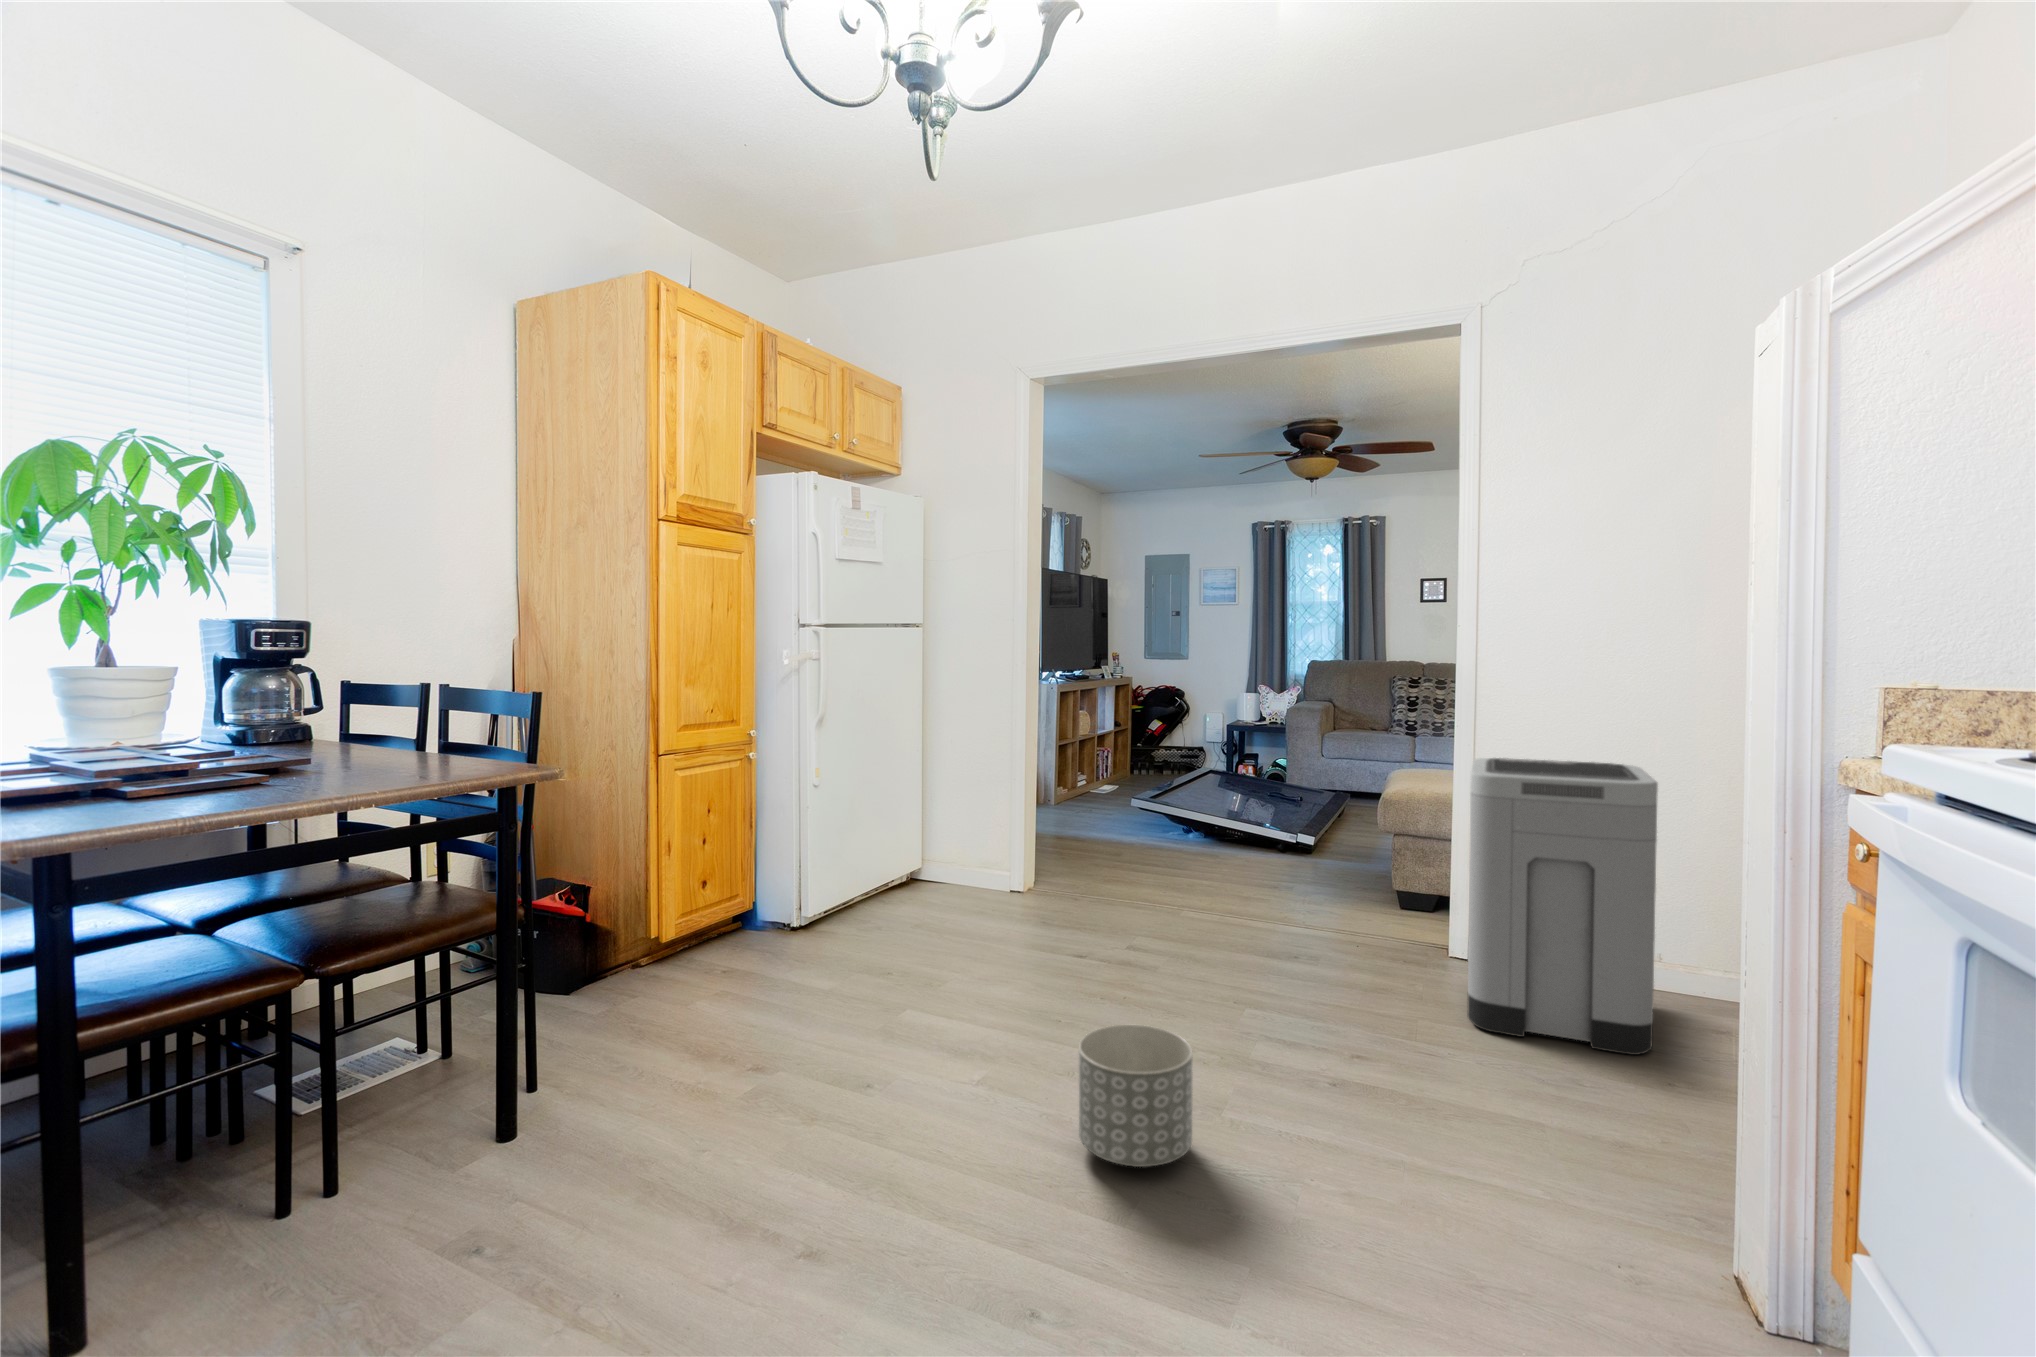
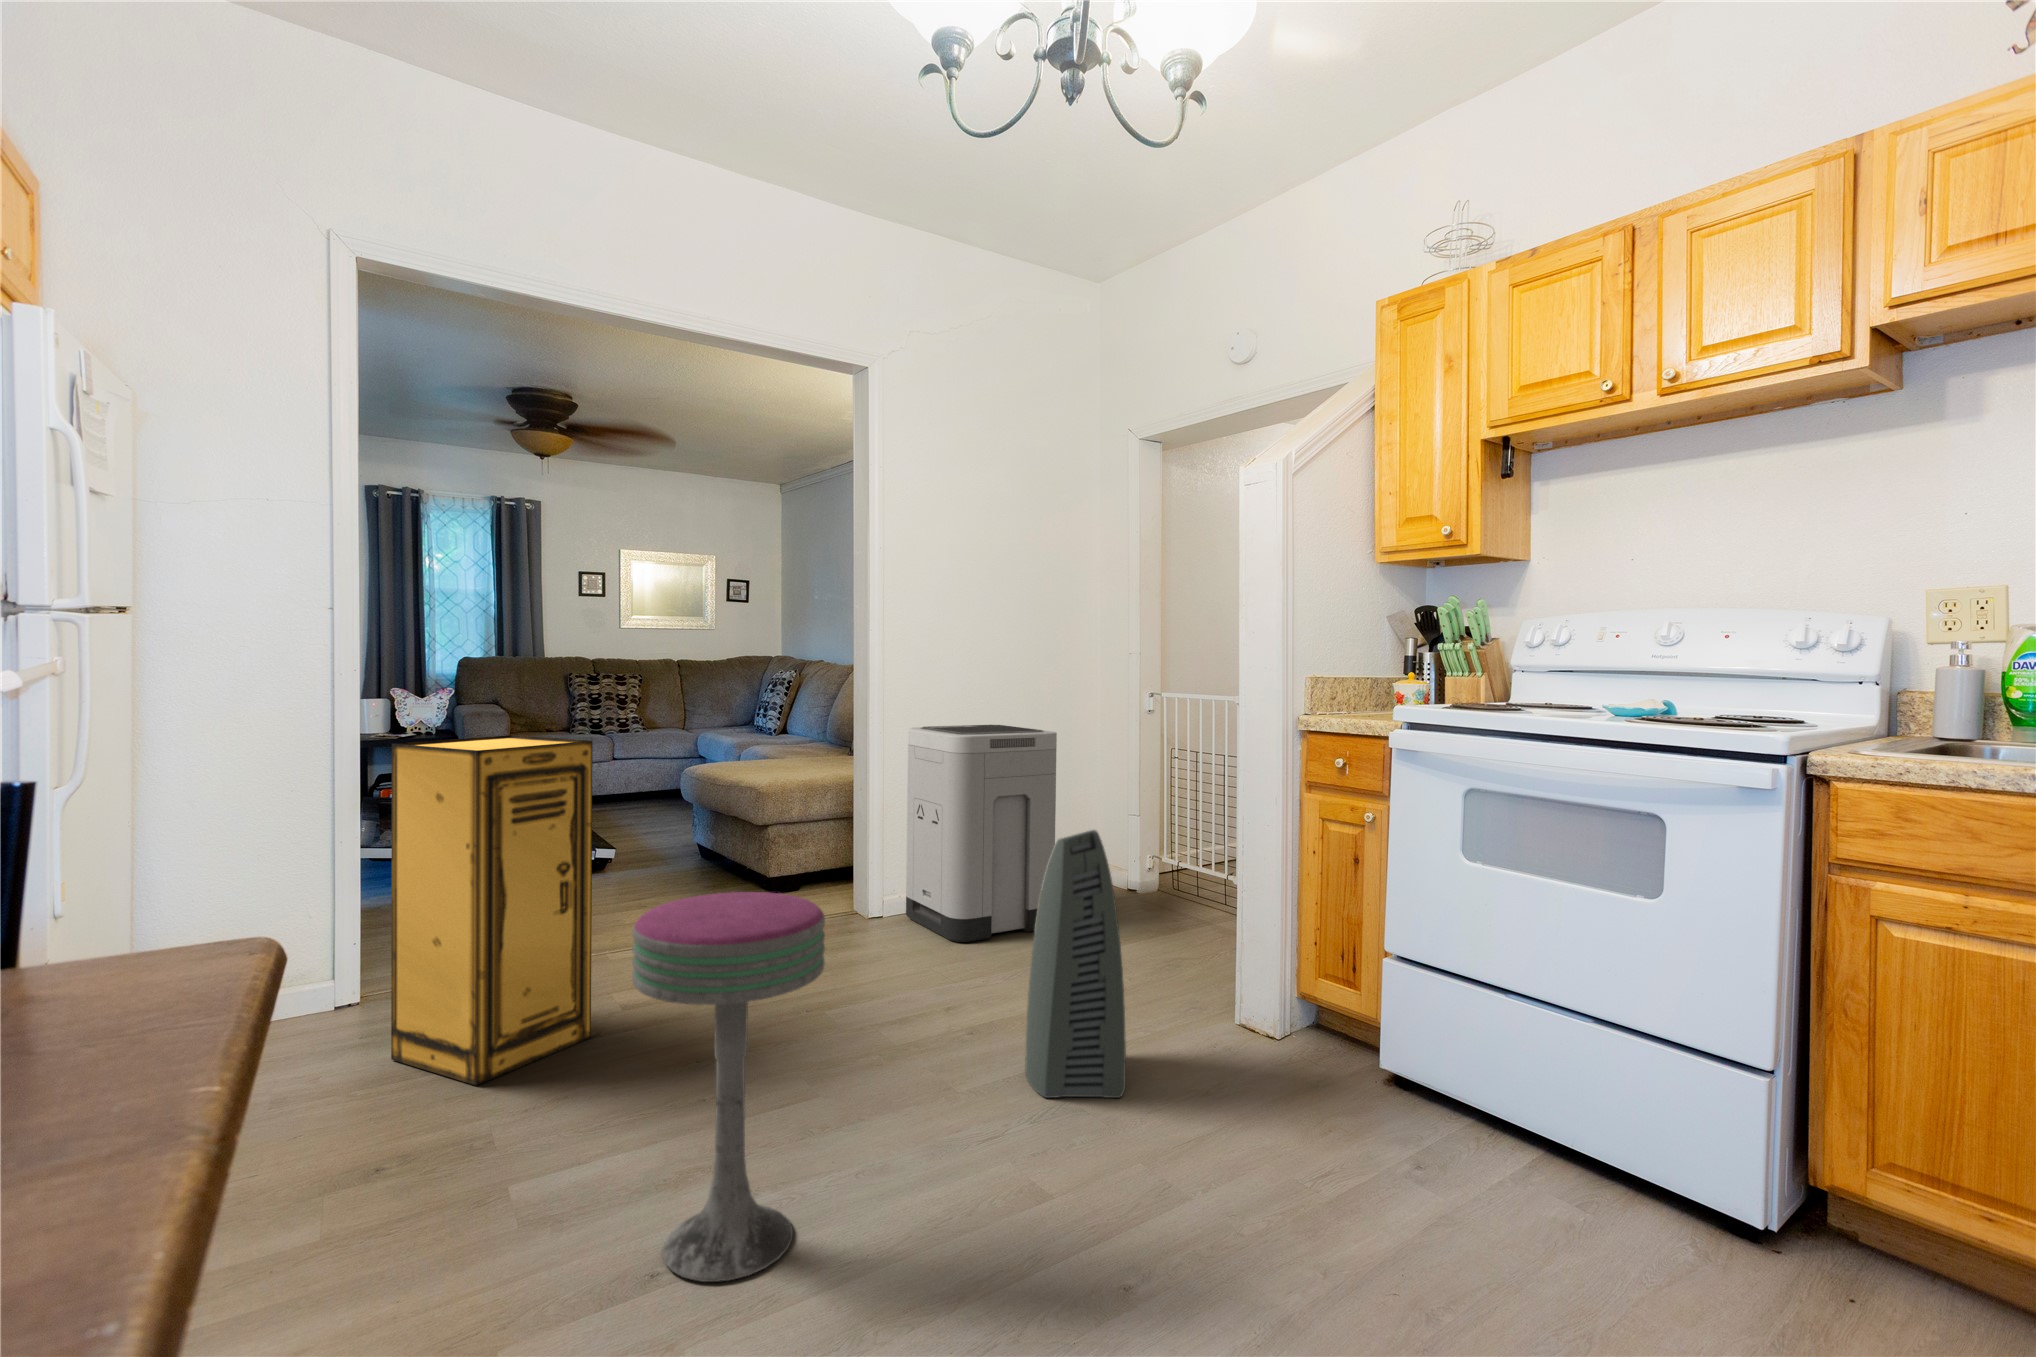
storage cabinet: none [951,738,1053,992] -> present [391,735,593,1086]
bar stool: none [793,878,941,1183] -> present [632,892,825,1282]
air purifier: none [1237,910,1387,1255] -> present [1025,830,1126,1098]
planter: present [1079,1025,1192,1167] -> none [873,987,984,1119]

